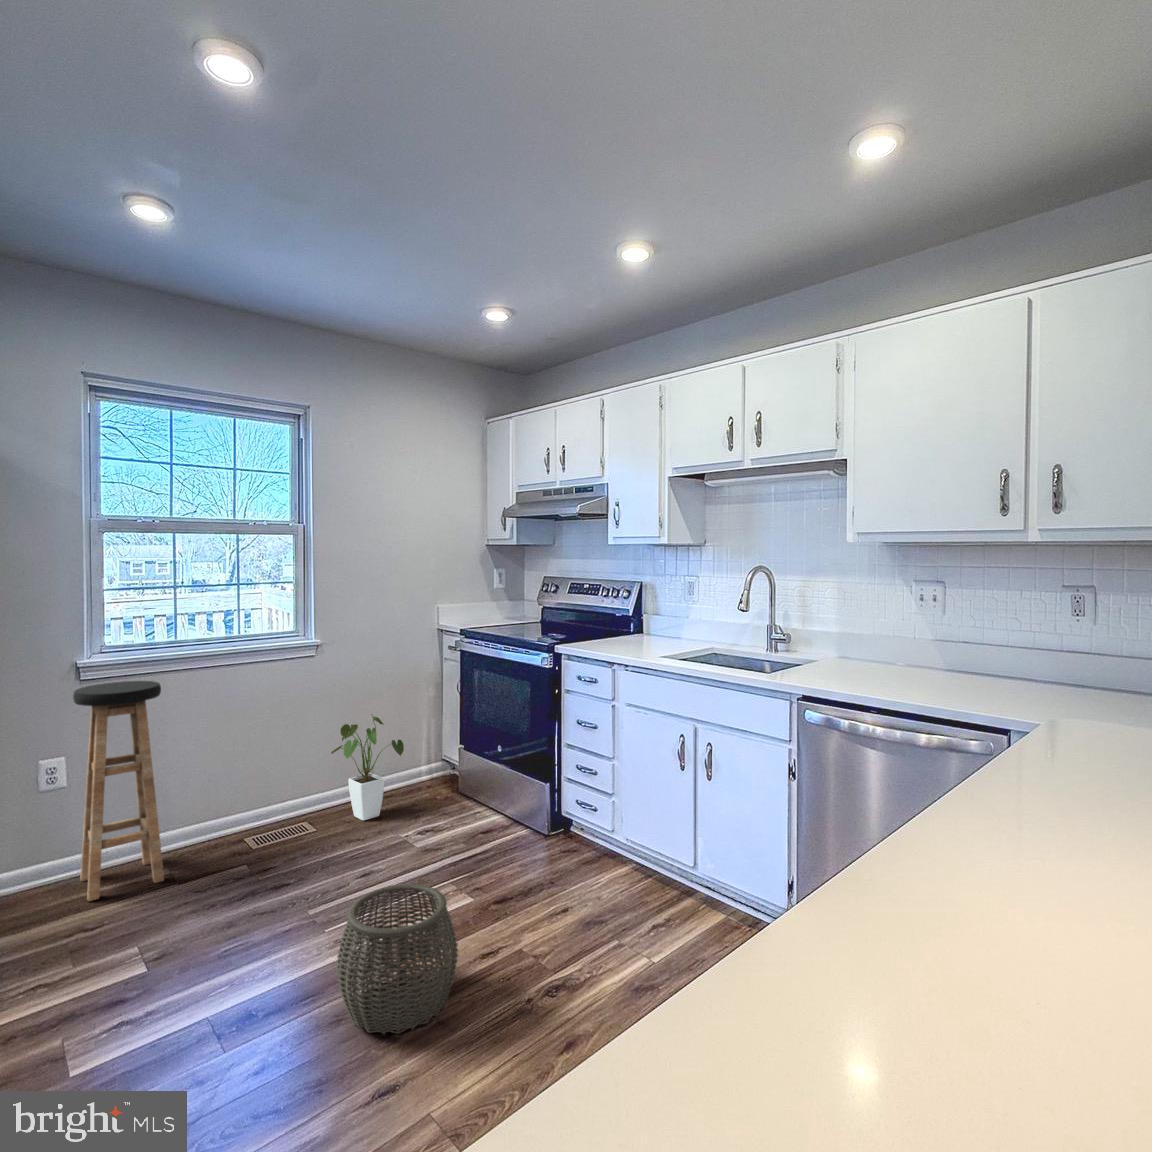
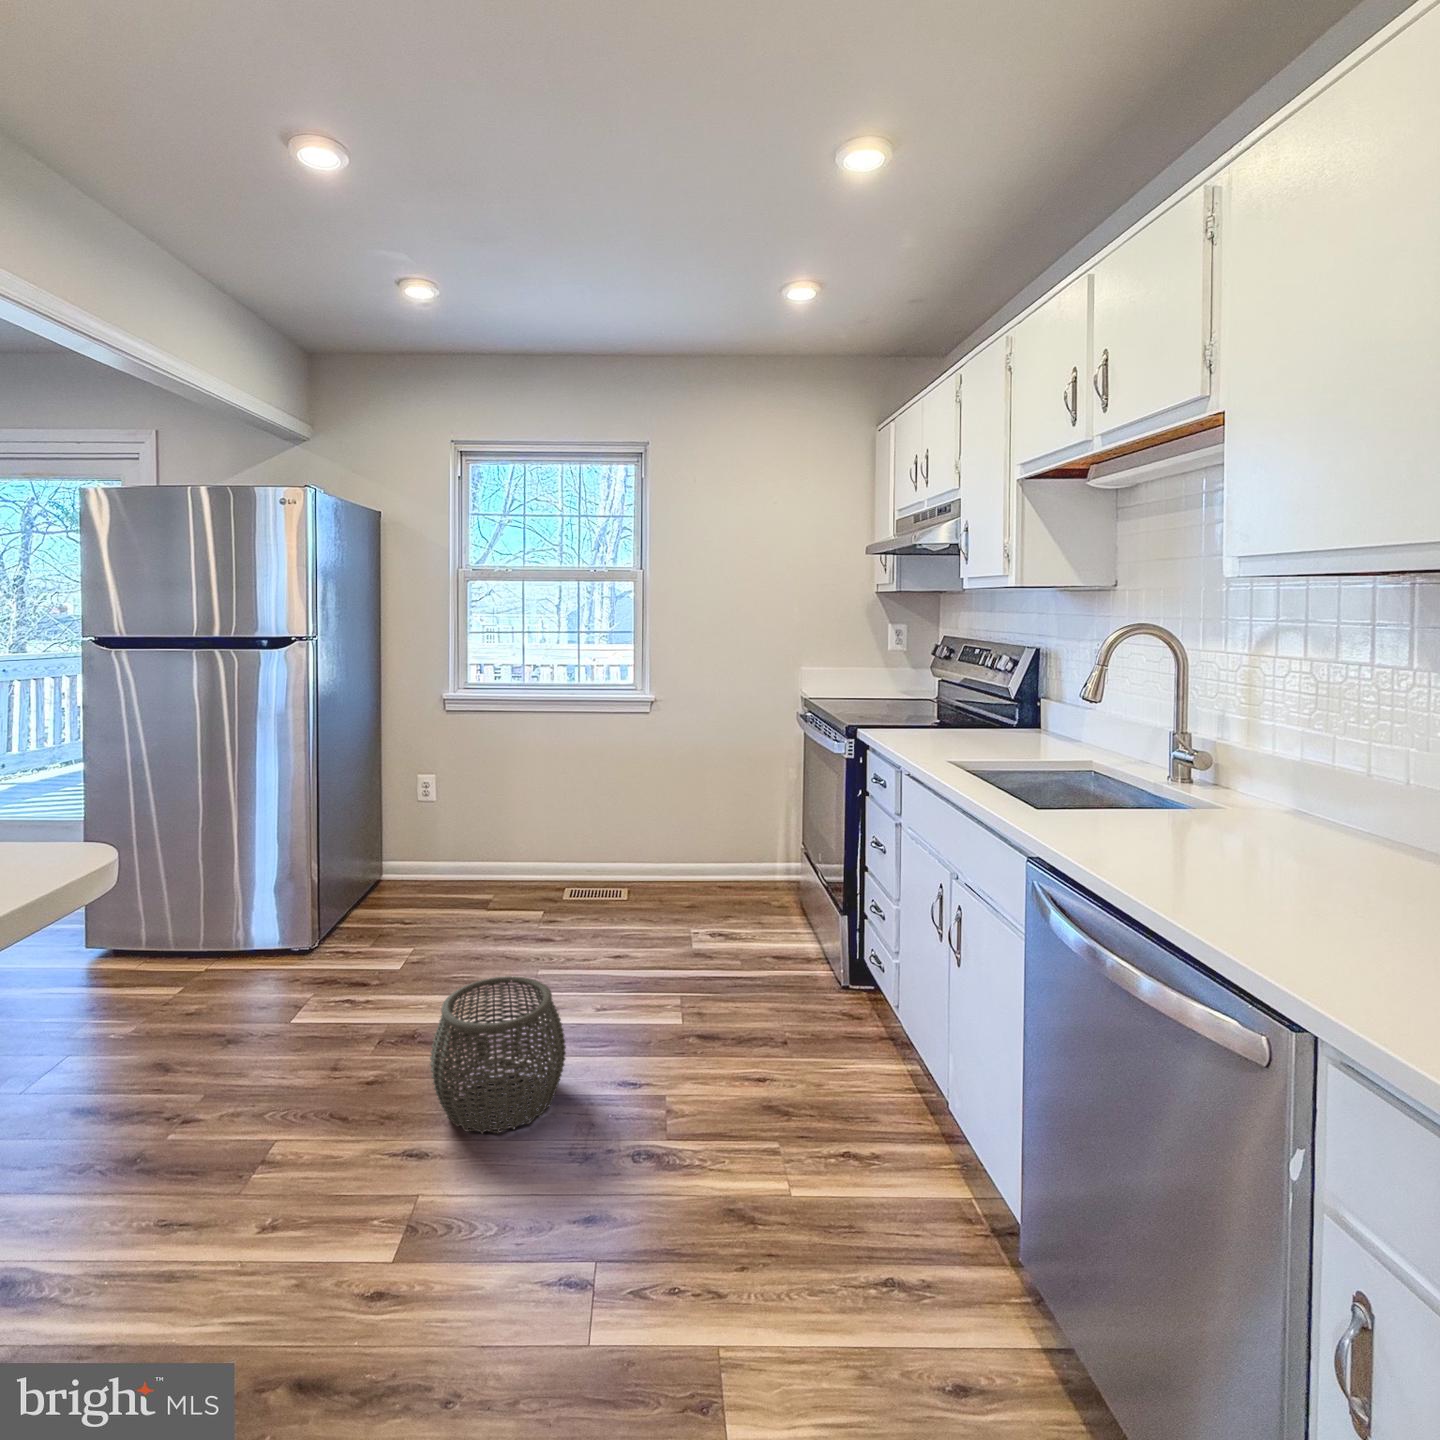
bar stool: present [73,681,164,901] -> none [409,727,487,918]
house plant: present [331,714,404,821] -> none [656,790,722,905]

